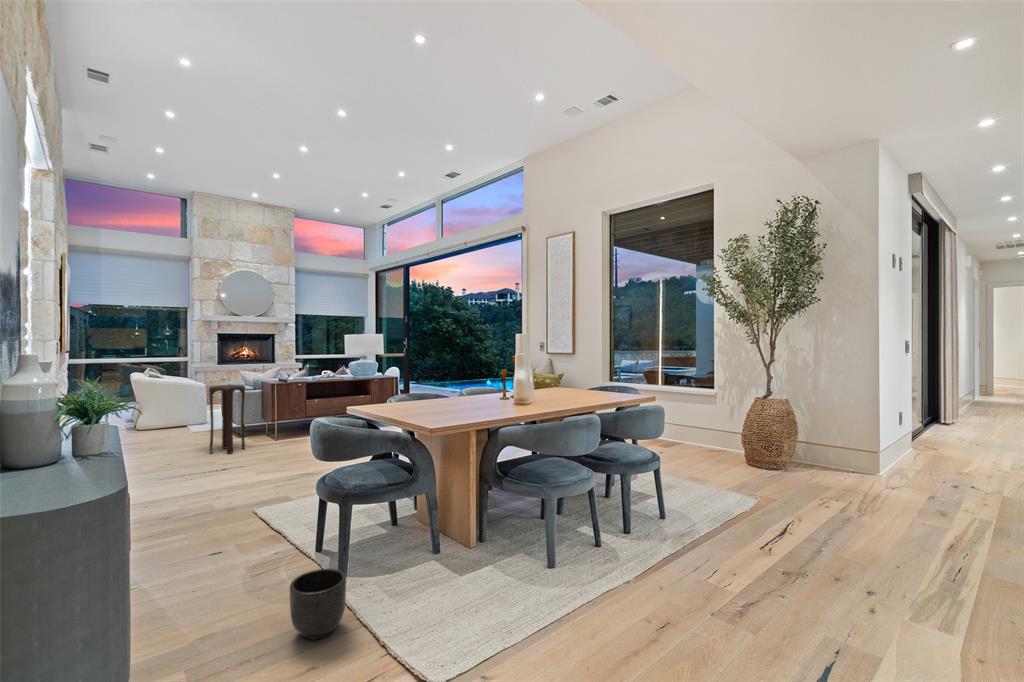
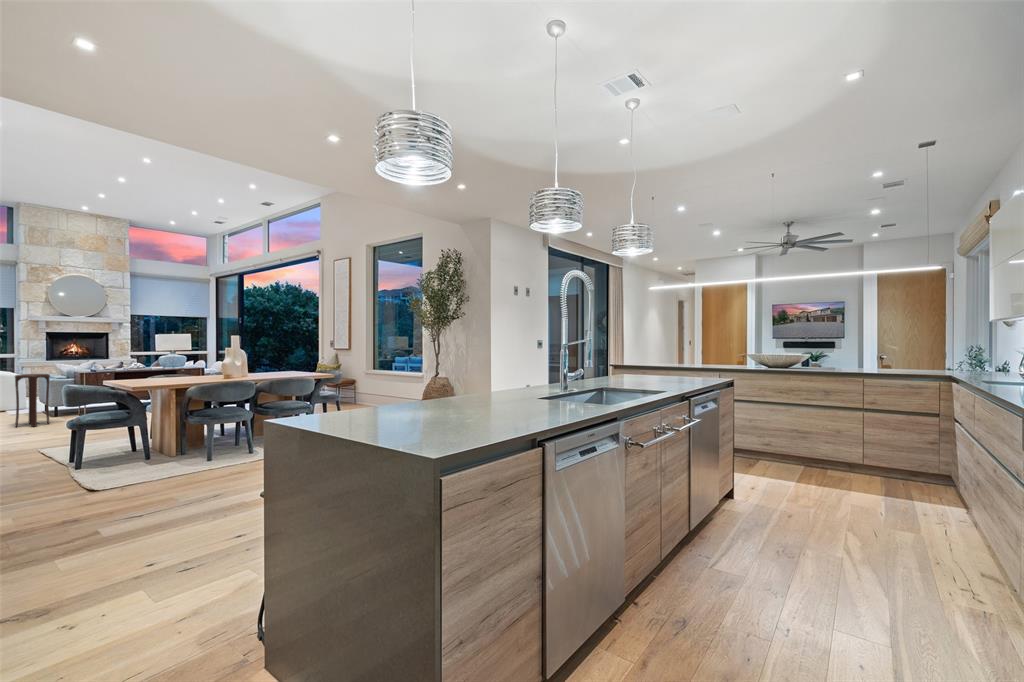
planter: present [289,569,346,640] -> none [17,460,55,492]

